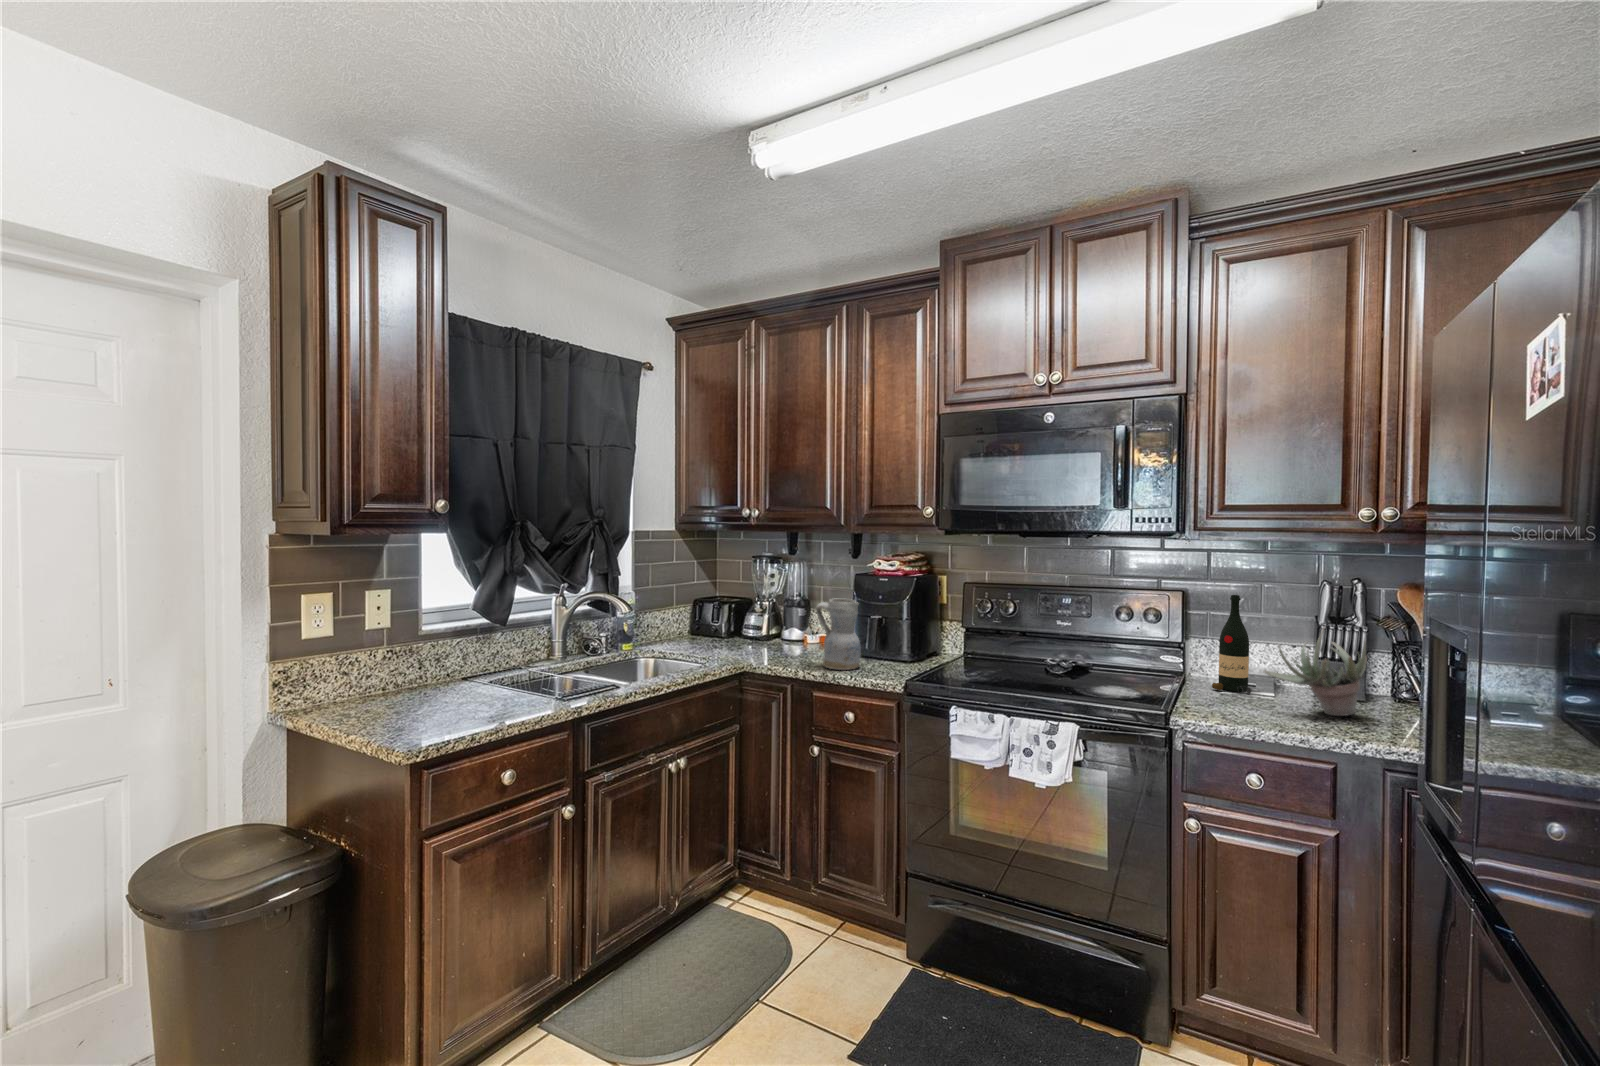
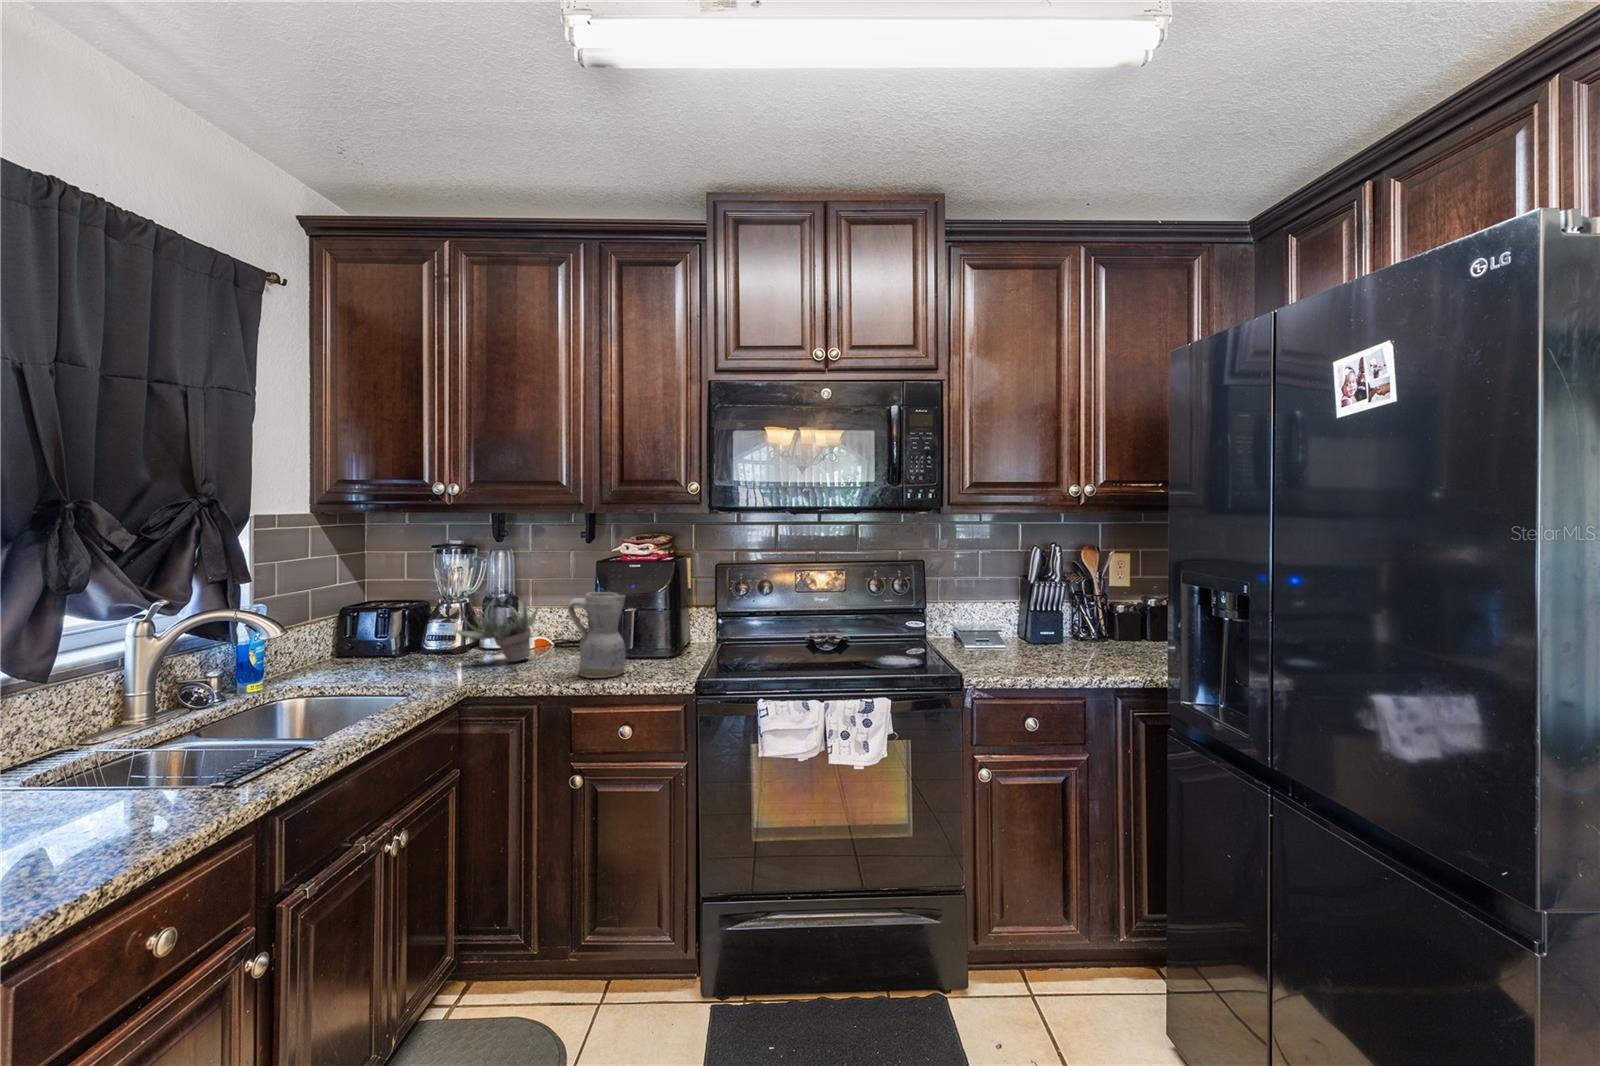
wine bottle: present [1212,595,1251,694] -> none [960,564,991,650]
succulent plant: present [1263,627,1367,716] -> present [455,589,538,662]

